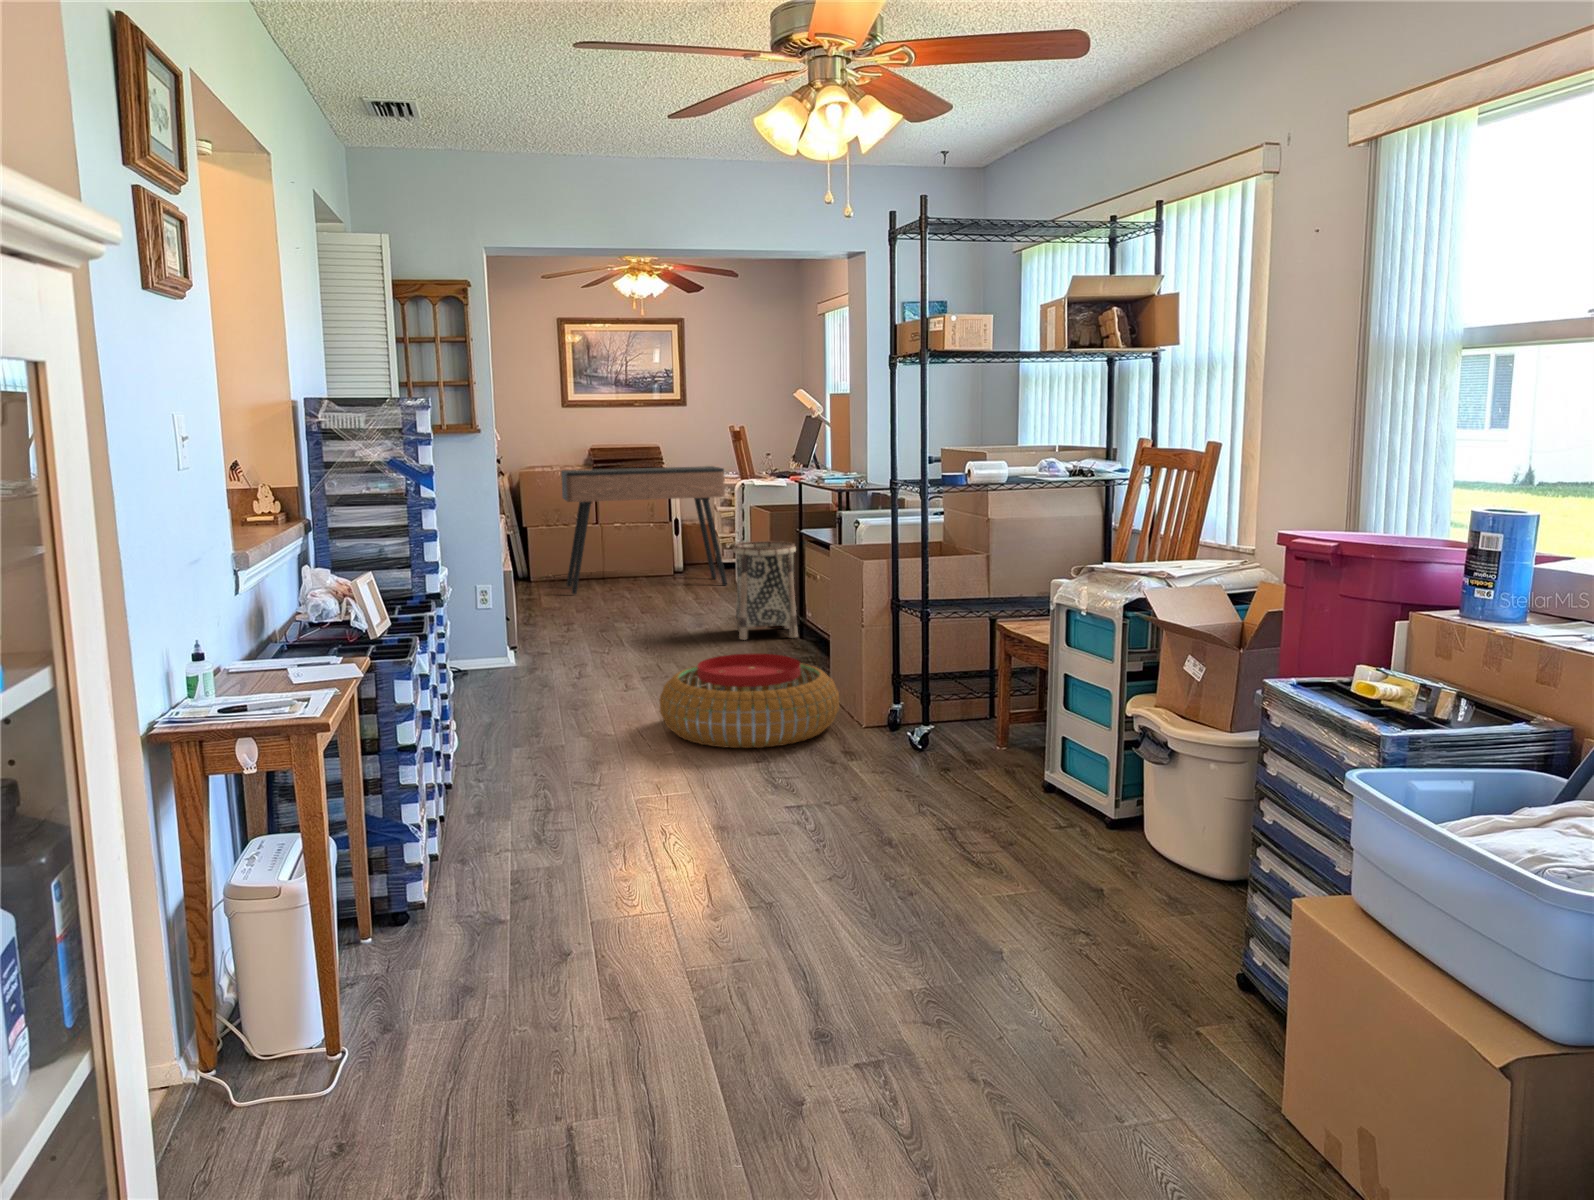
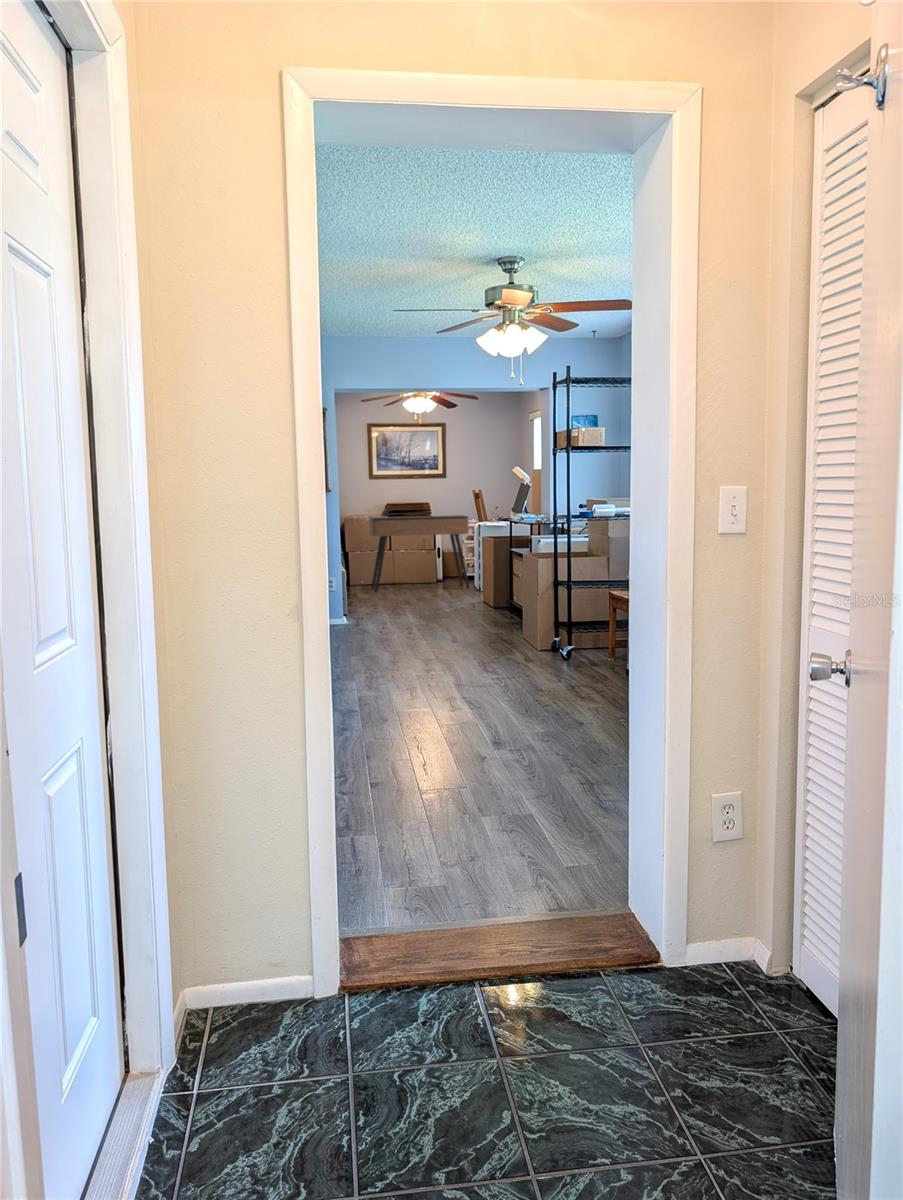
basket: present [733,541,798,640] -> none [471,557,509,614]
pouf: present [659,654,839,748] -> none [427,611,525,657]

